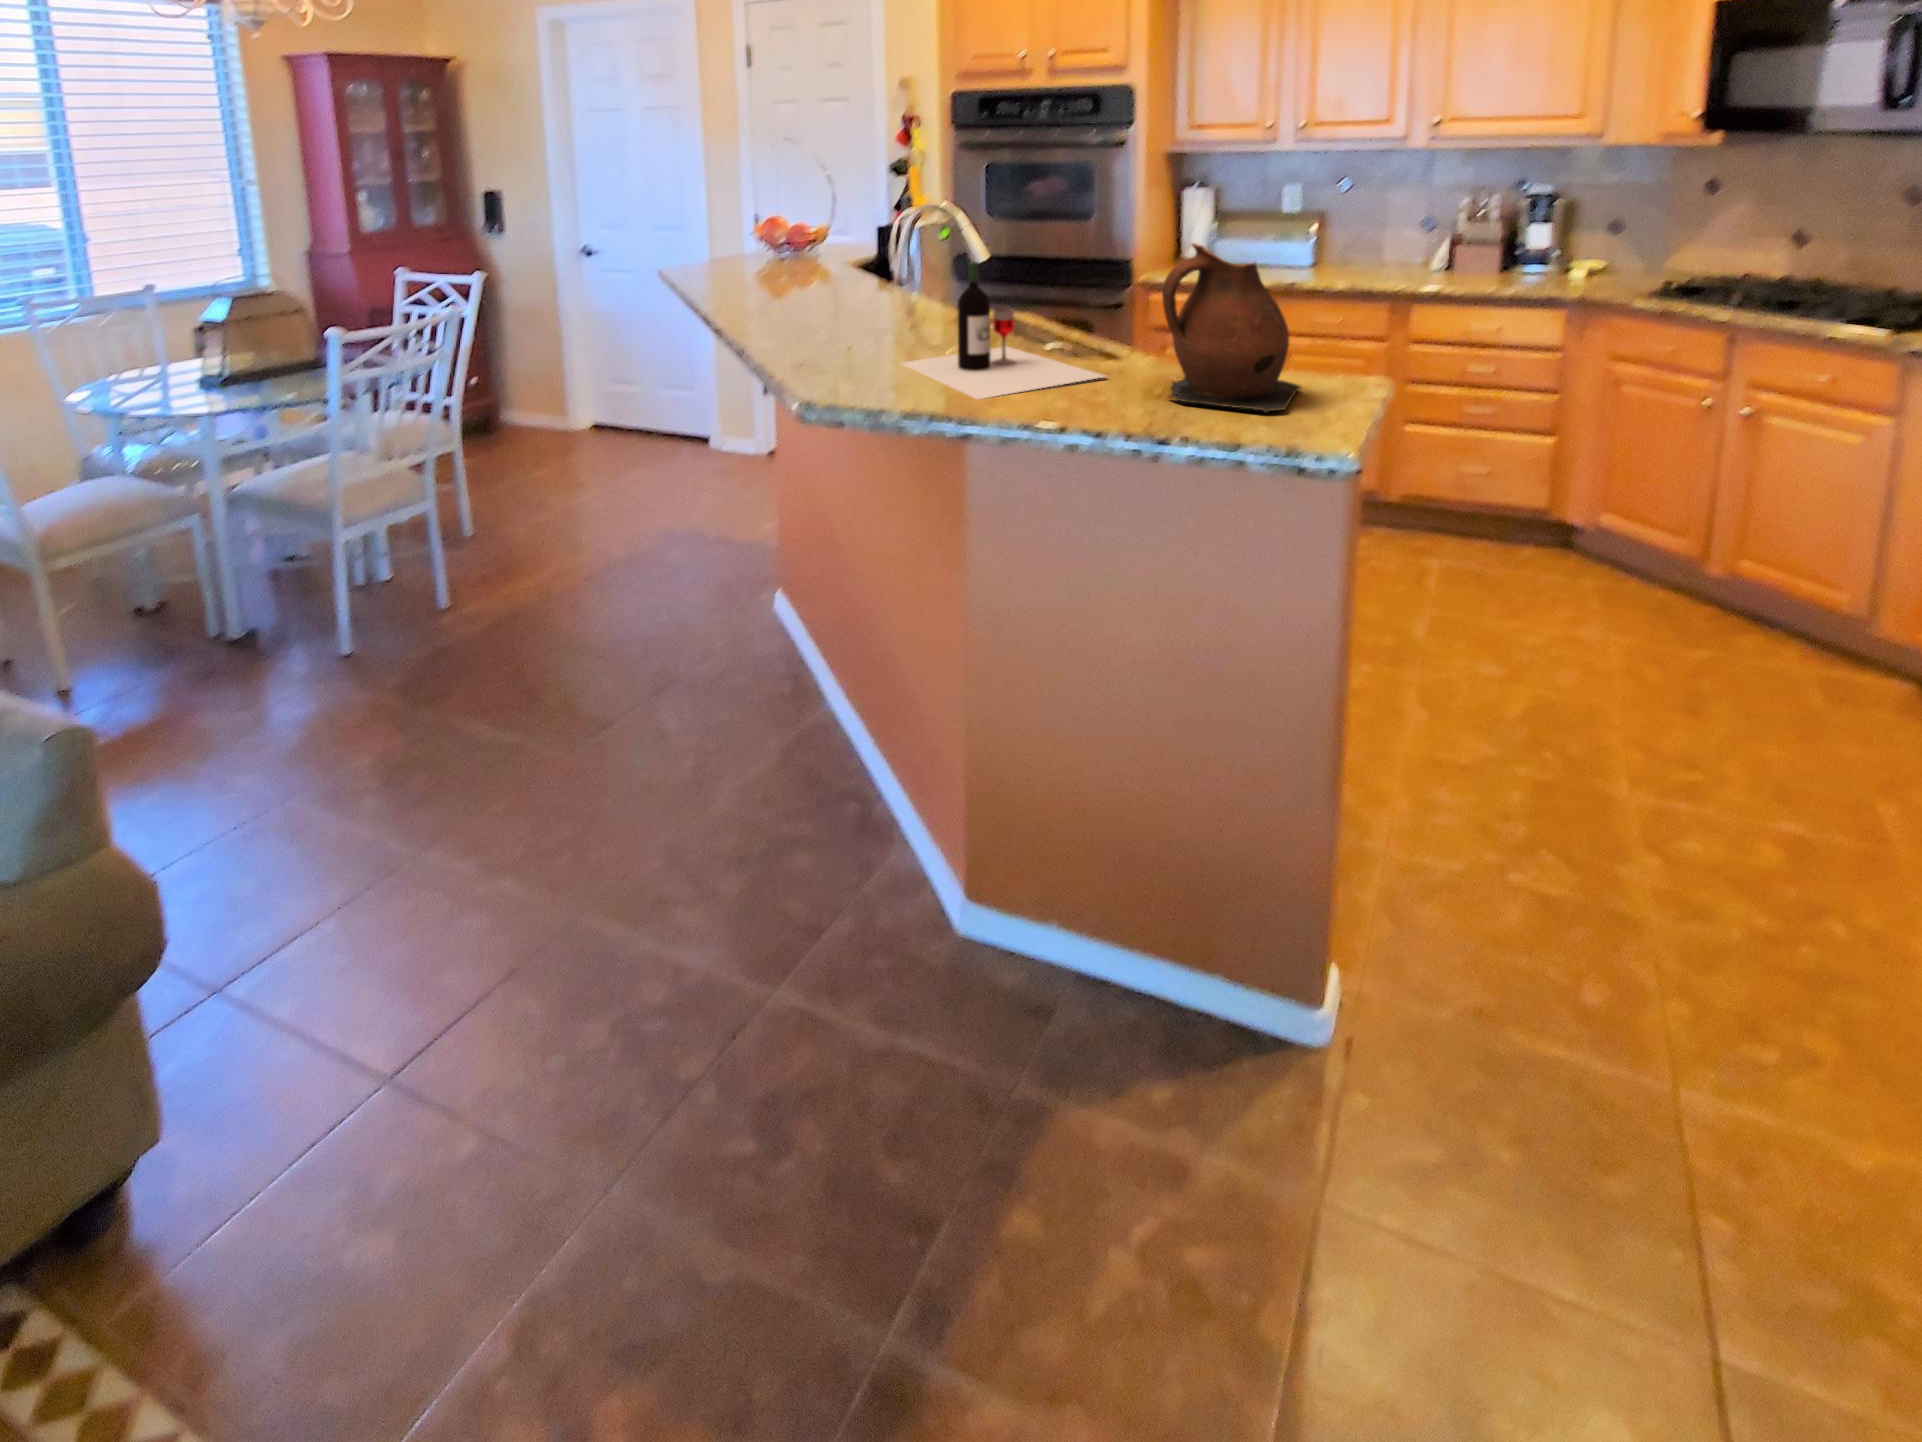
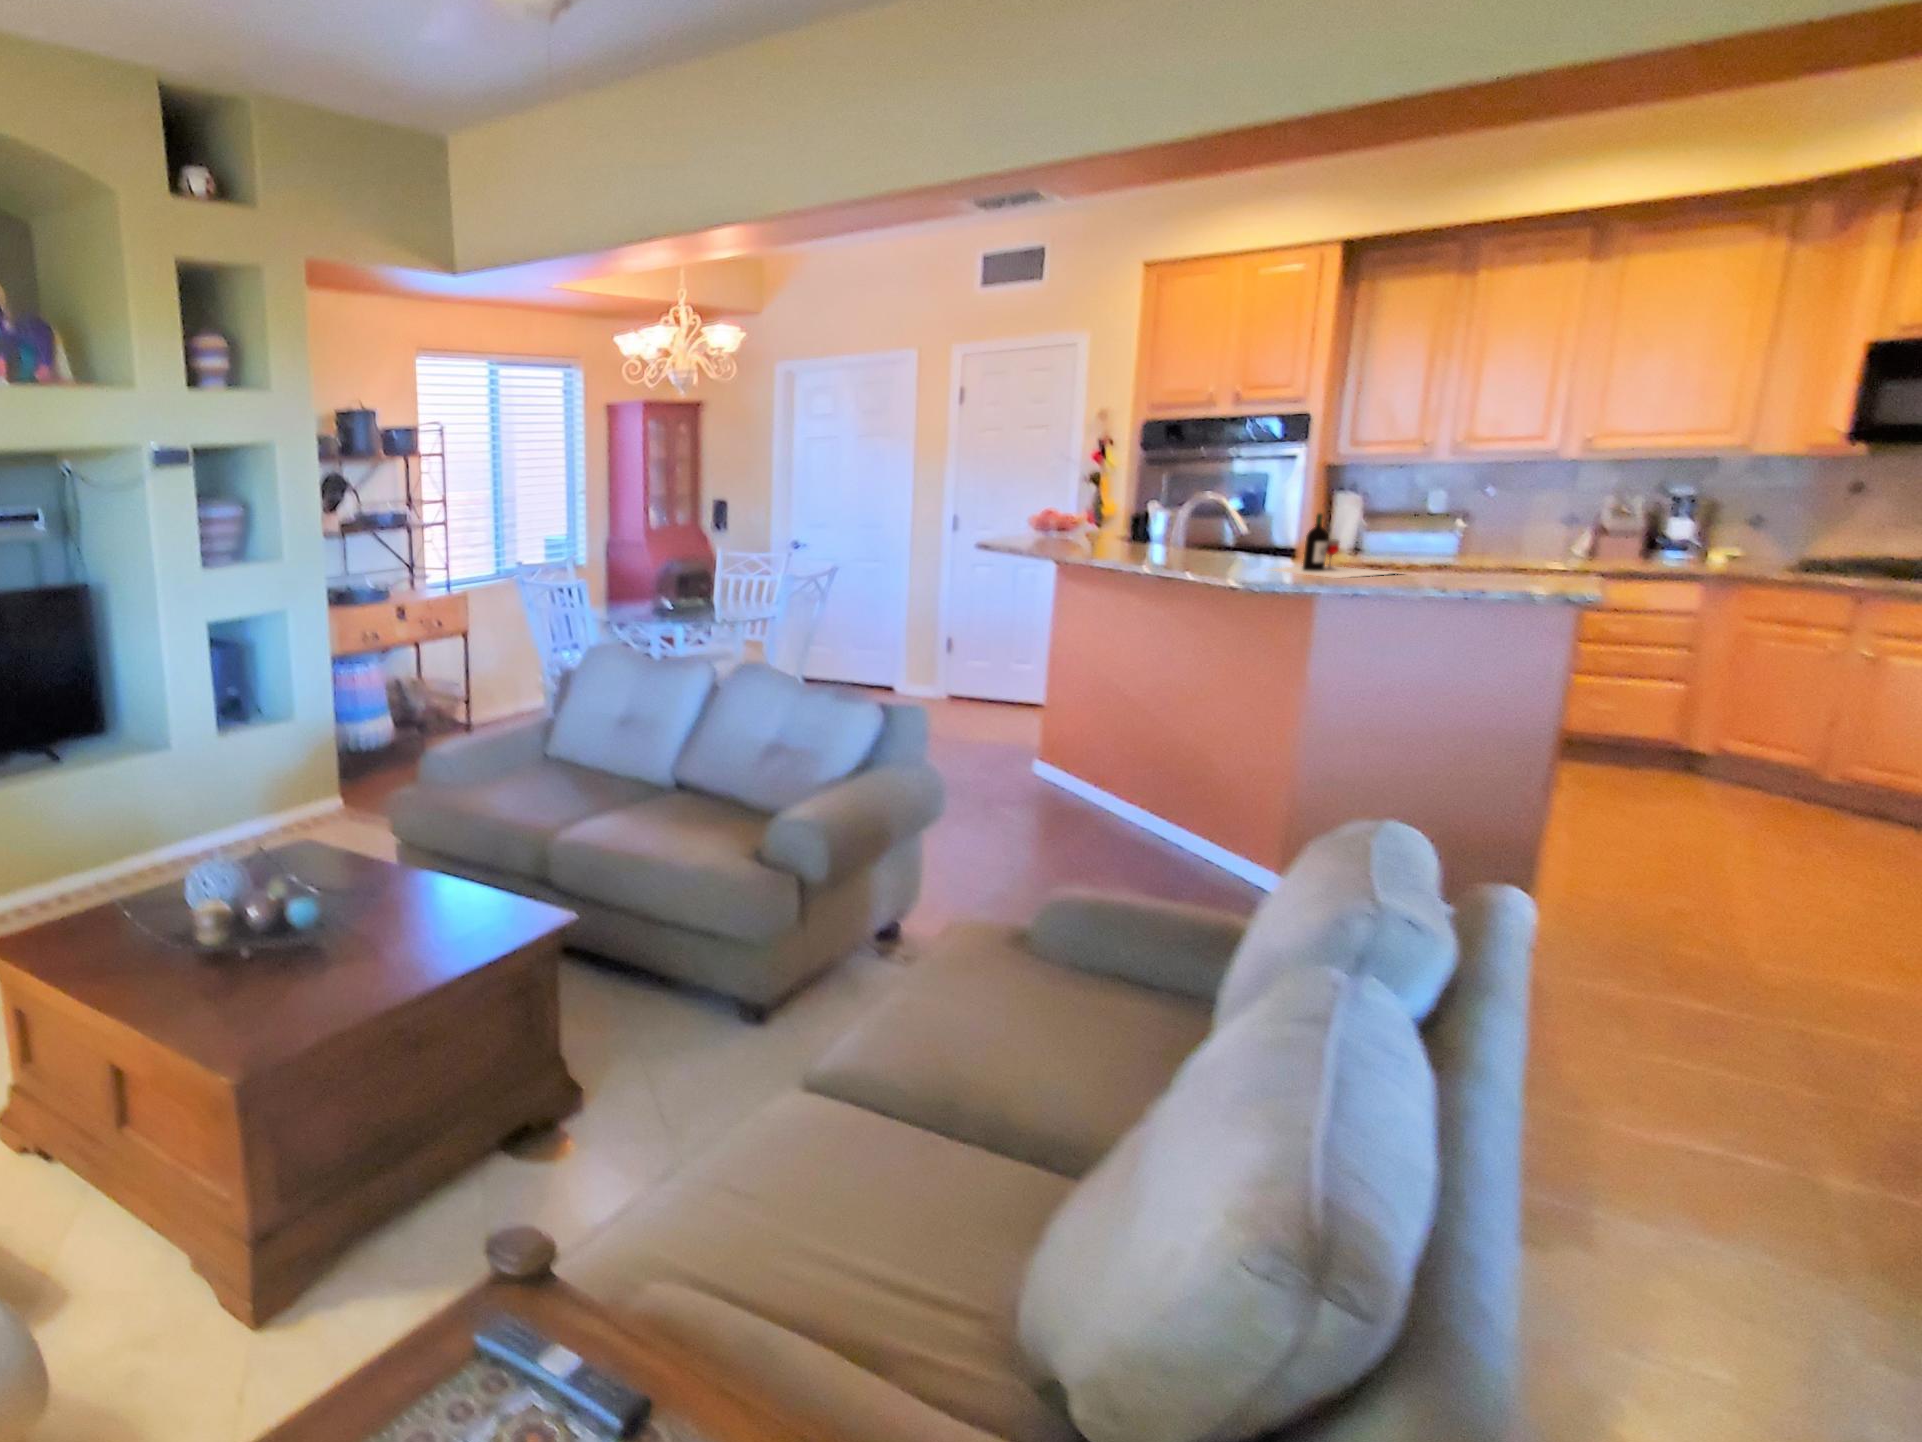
ceramic pitcher: present [1162,243,1302,413] -> none [1450,499,1538,582]

